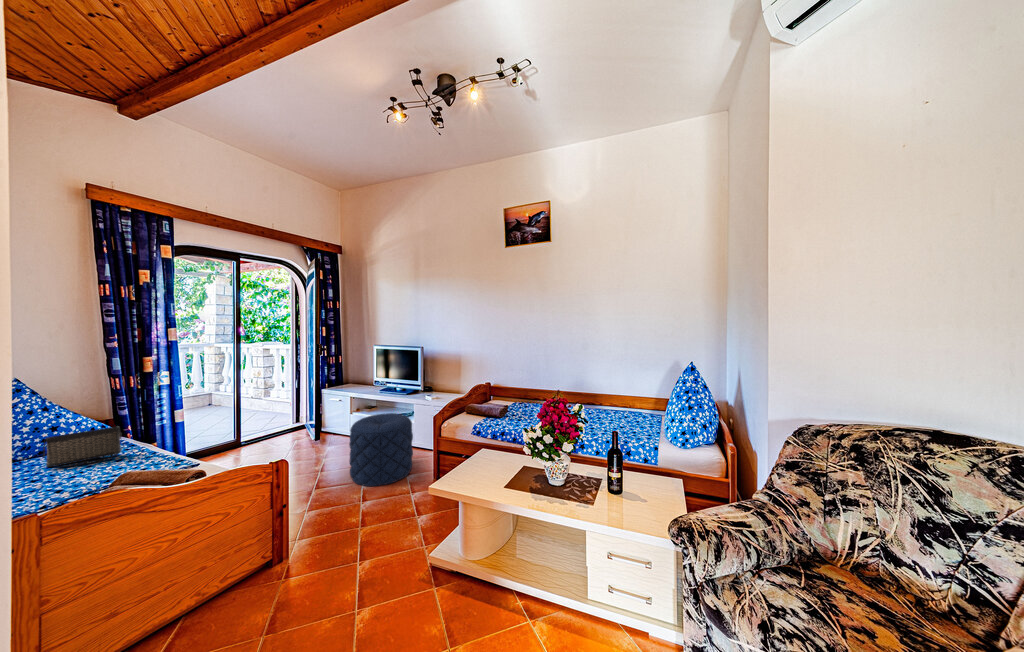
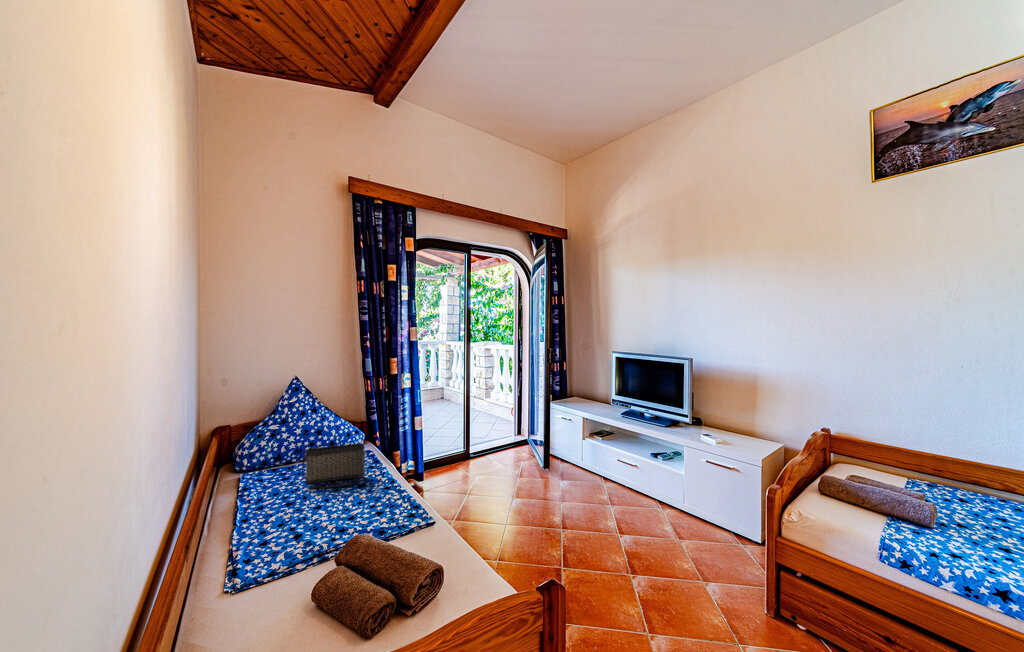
pouf: present [349,413,413,486] -> none [601,459,701,587]

